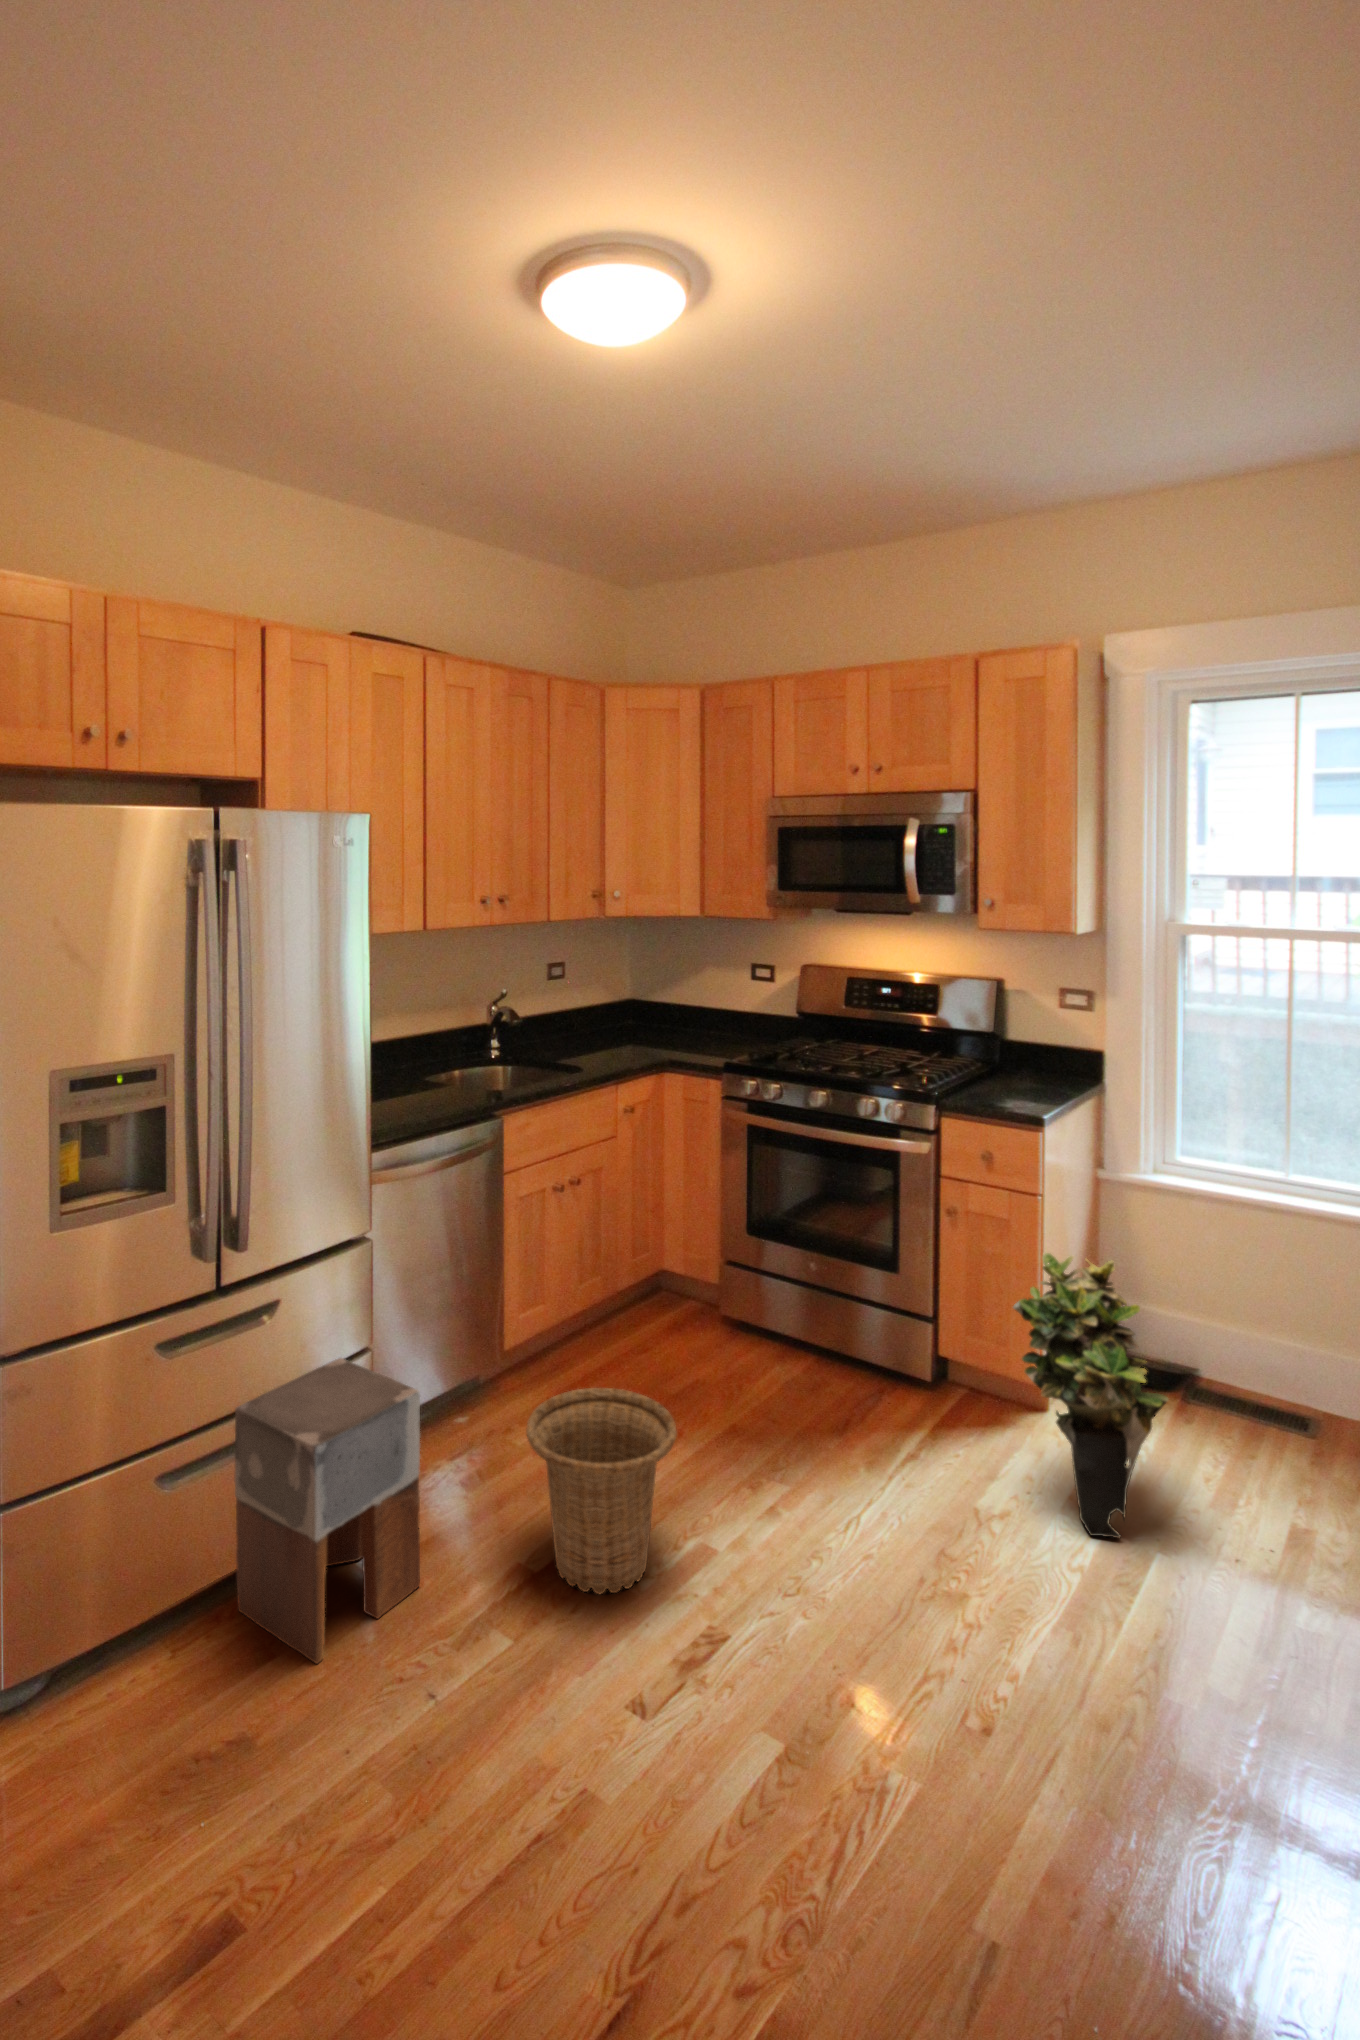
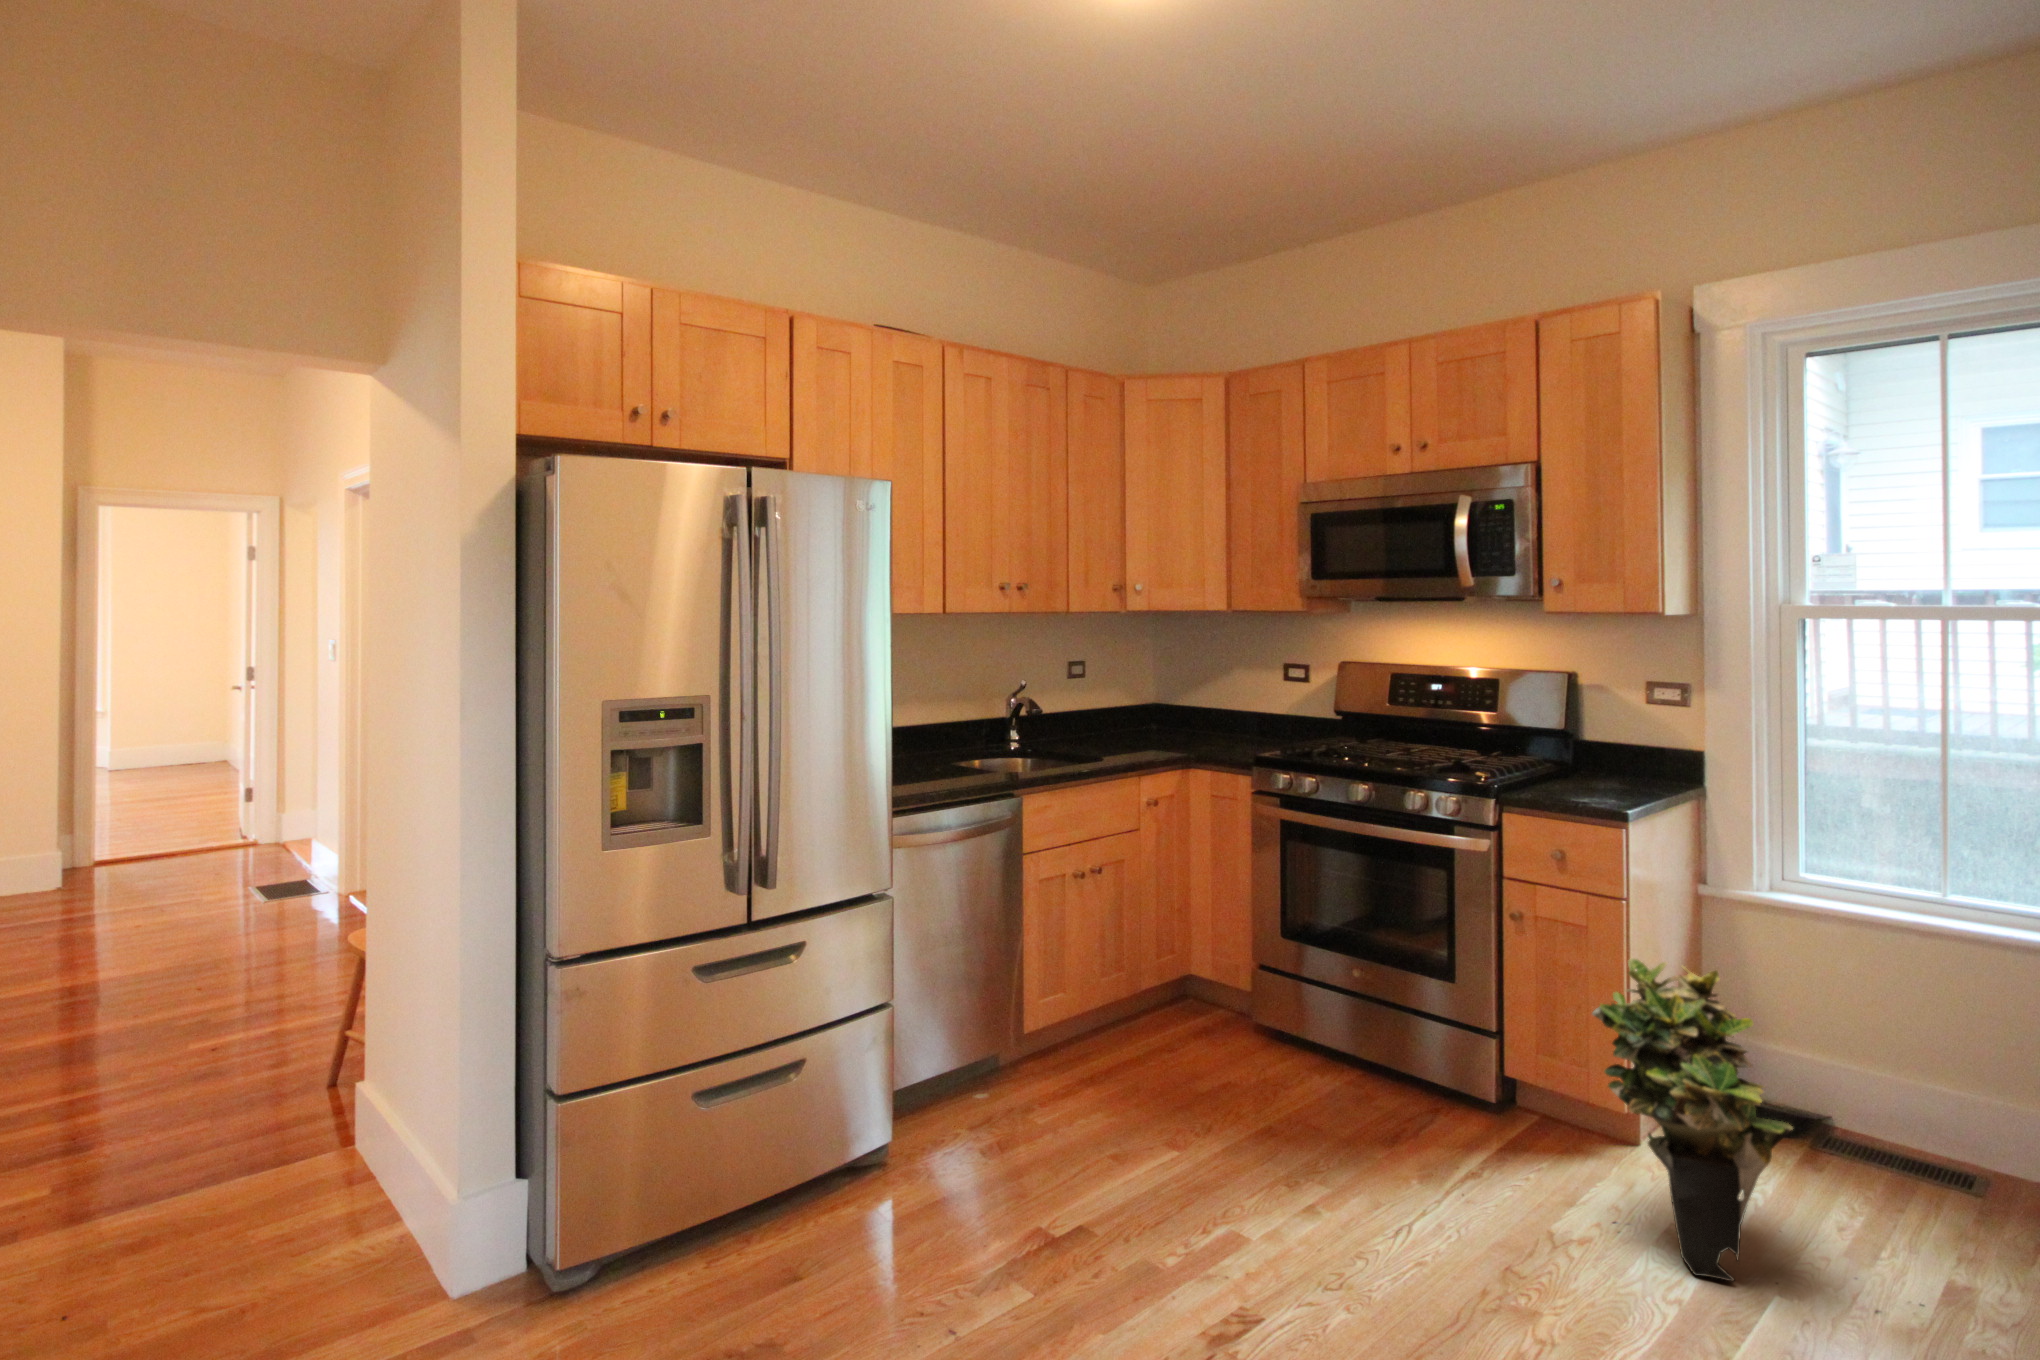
stool: present [234,1358,420,1664] -> none [764,1006,940,1290]
basket: present [526,1388,676,1594] -> none [1046,1060,1204,1265]

